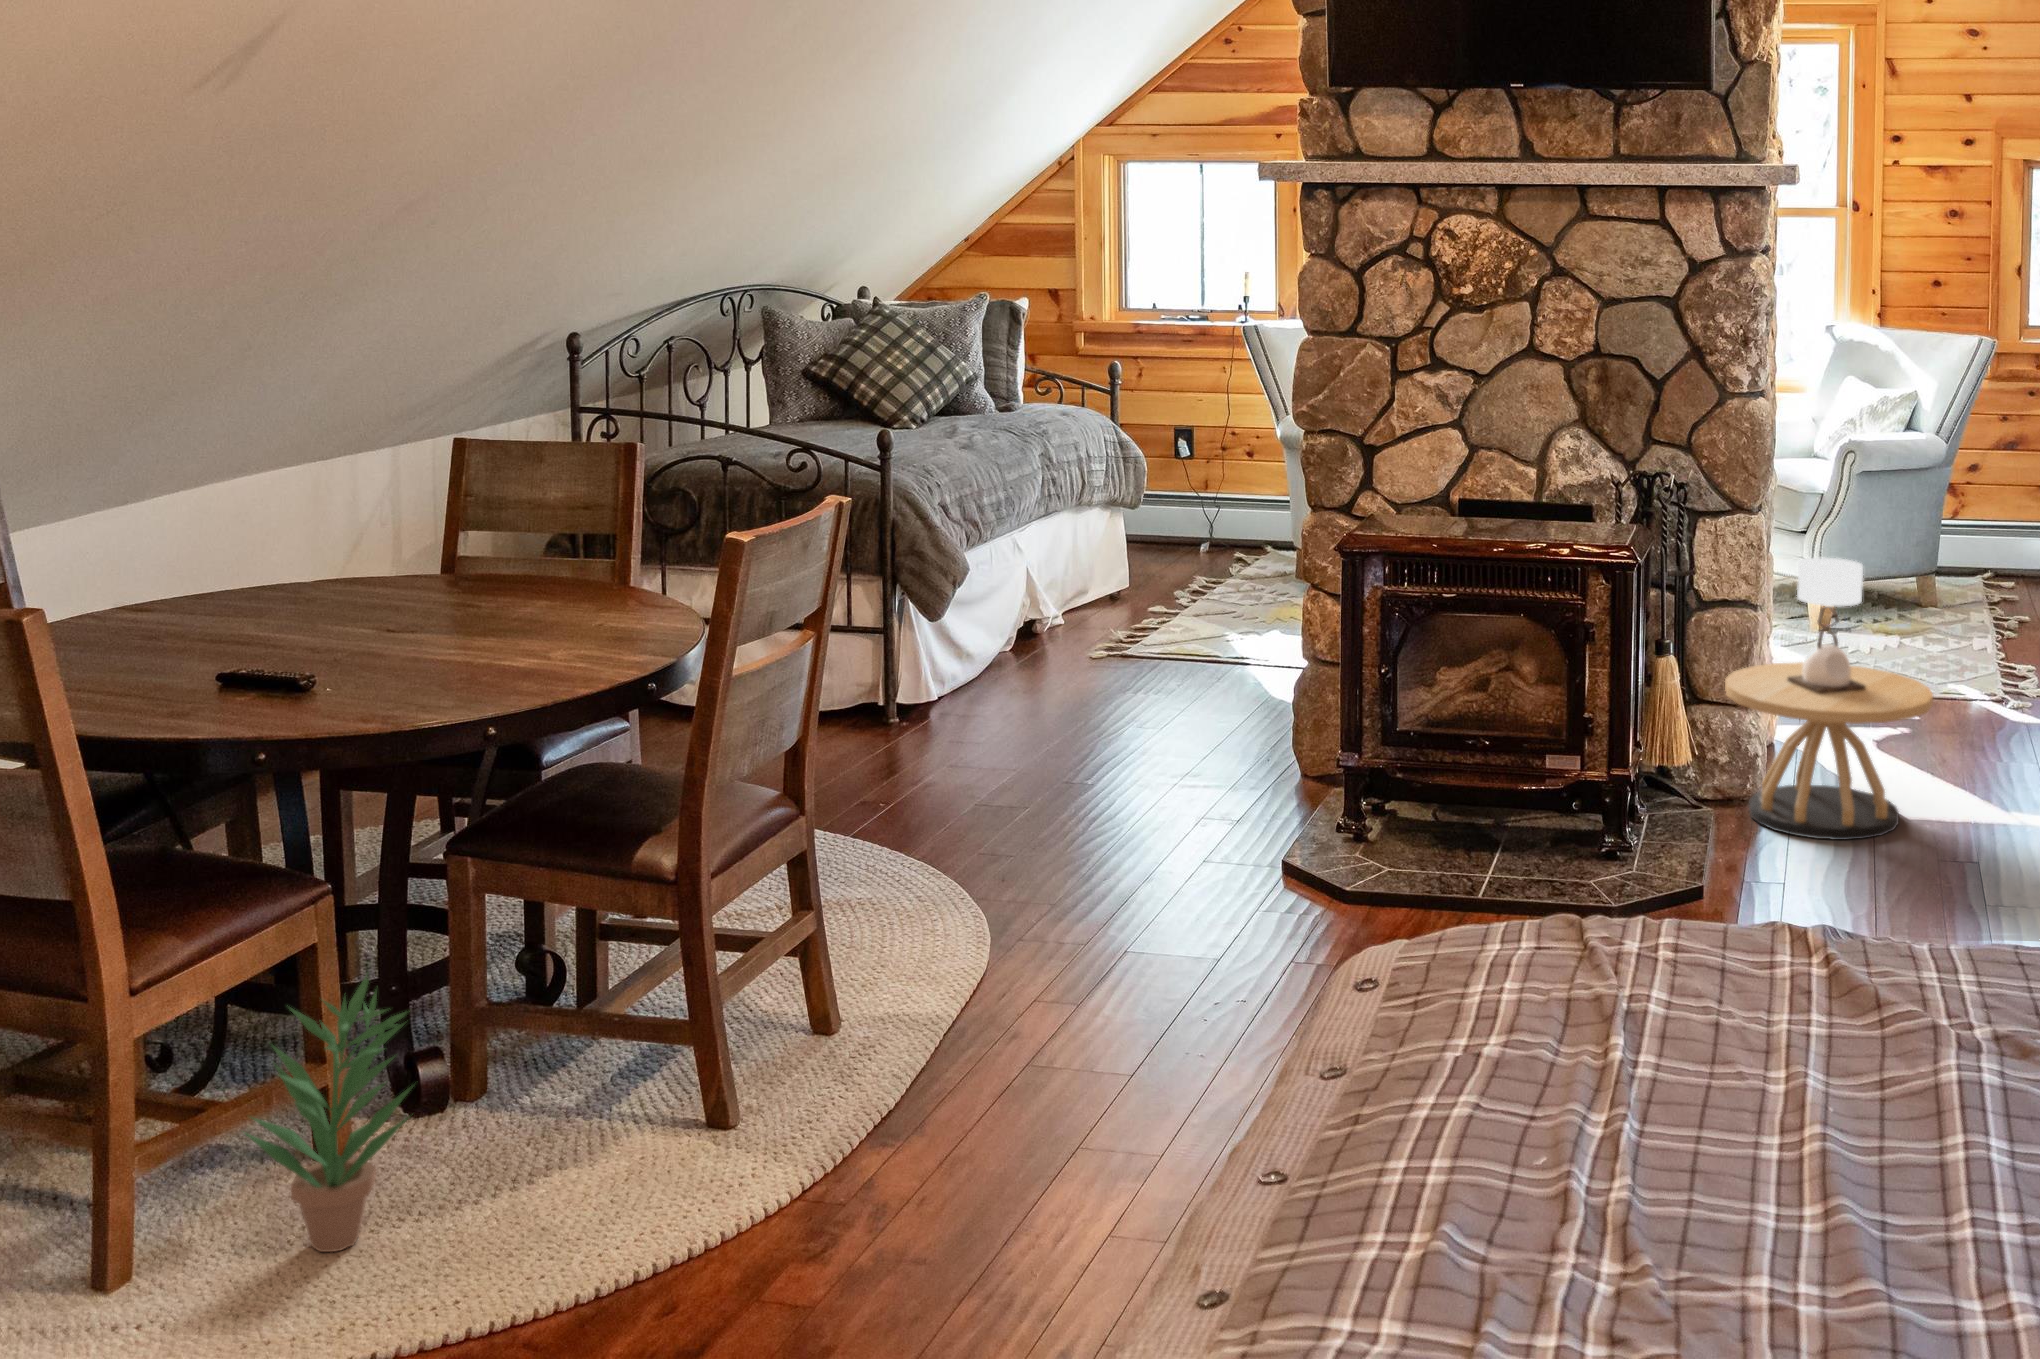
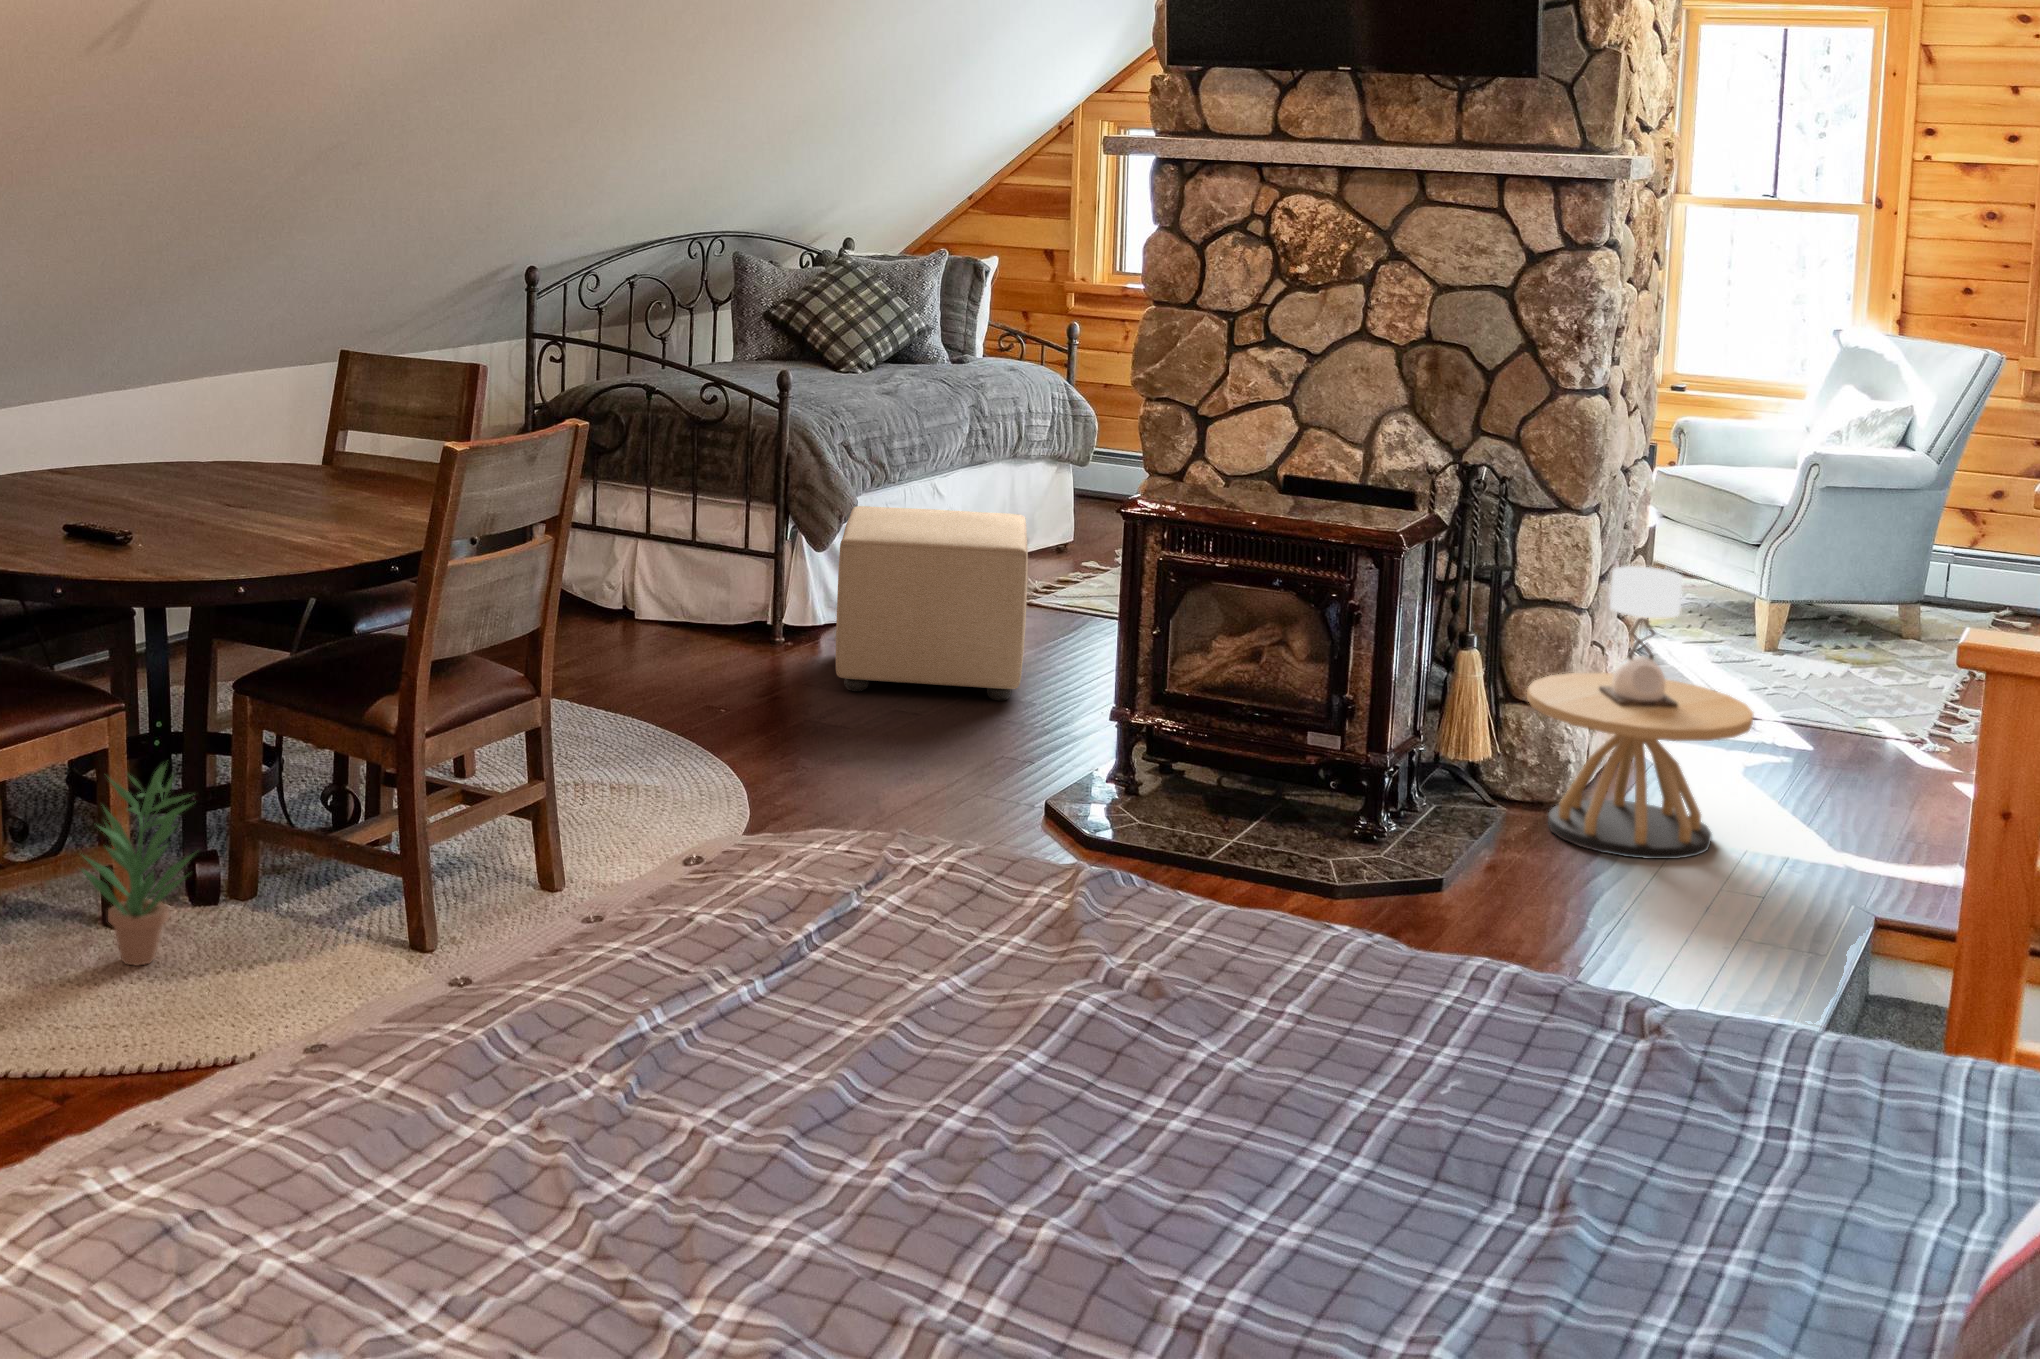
ottoman: none [973,560,1186,764] -> present [836,506,1028,701]

